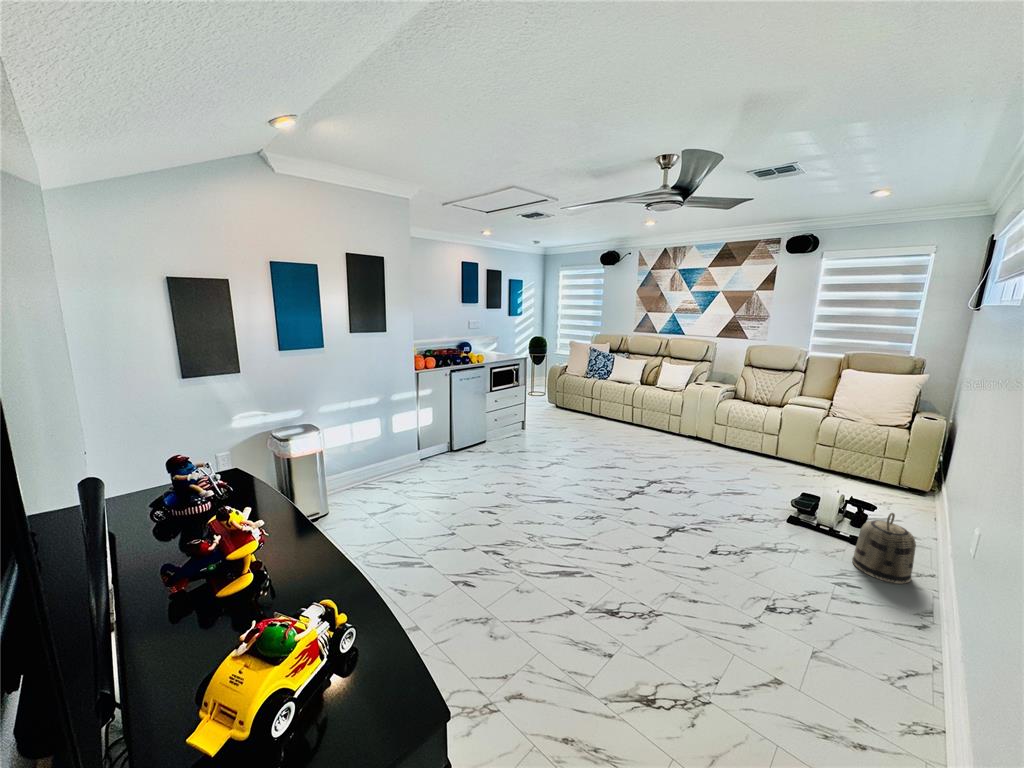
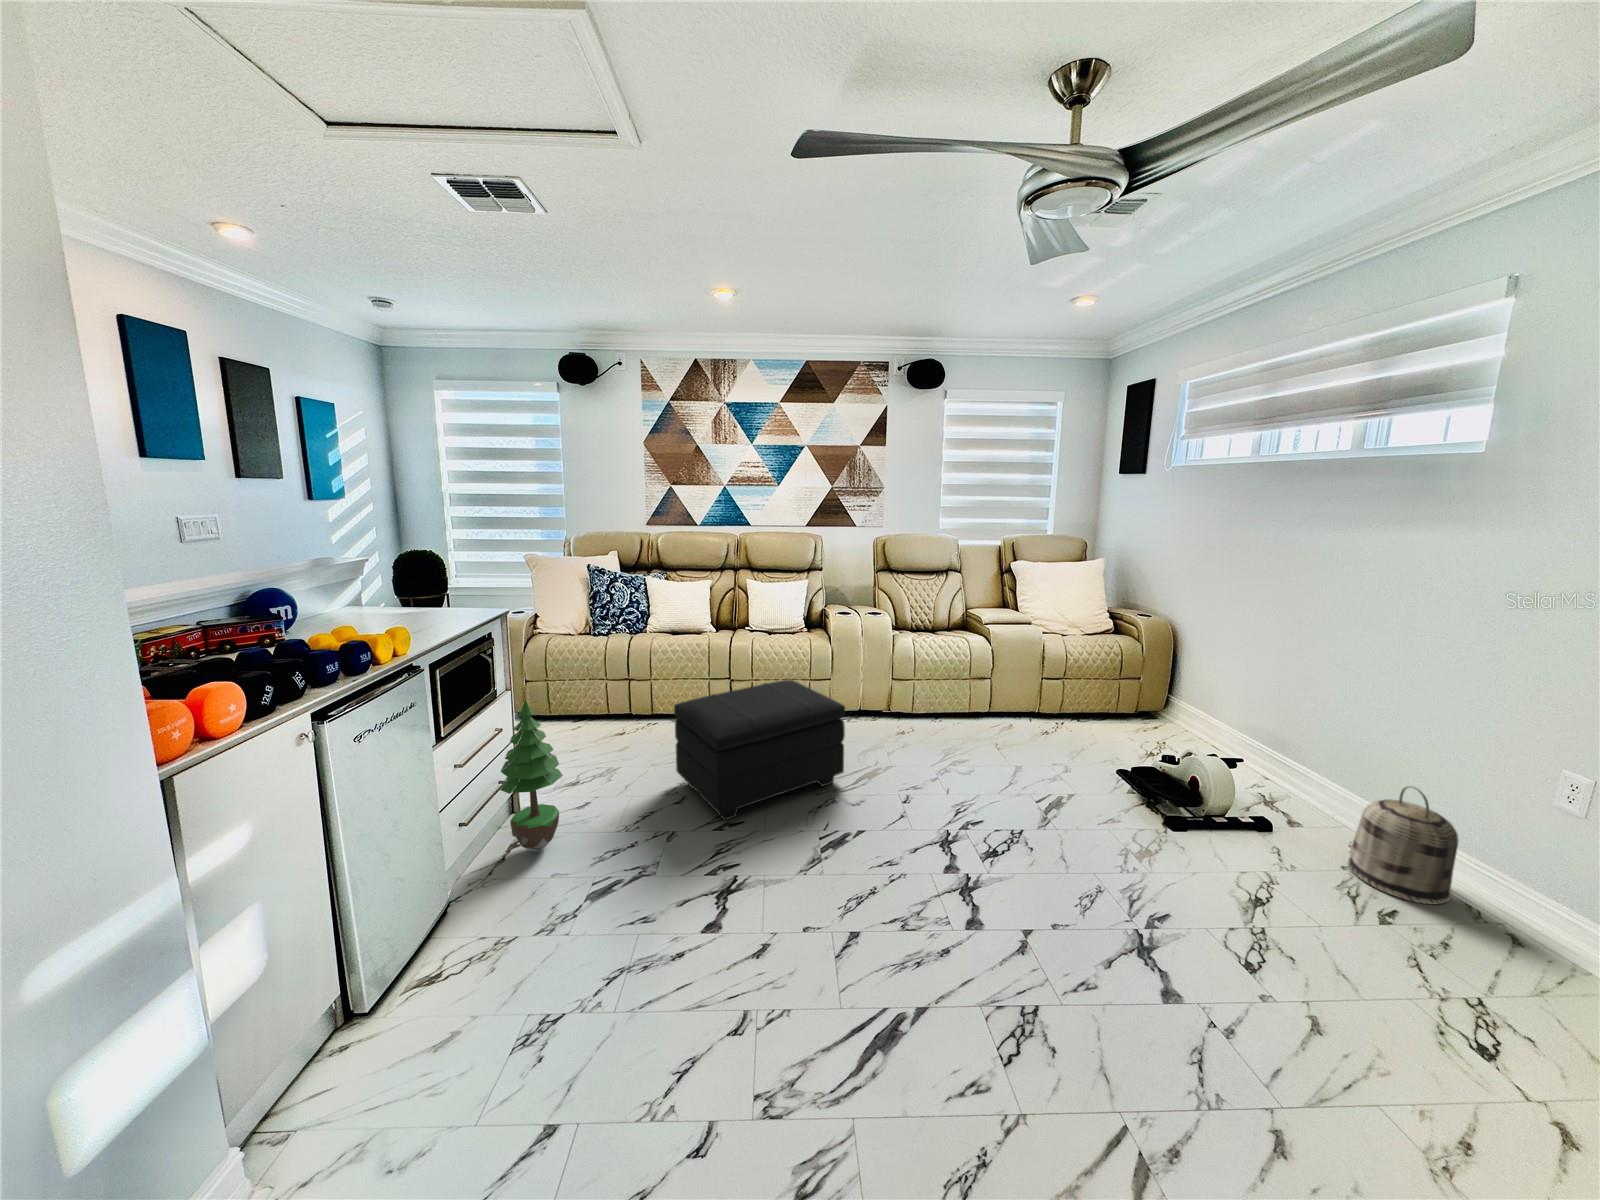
potted tree: none [517,384,536,436] -> present [500,701,563,850]
footstool: none [581,402,648,452] -> present [674,680,845,820]

